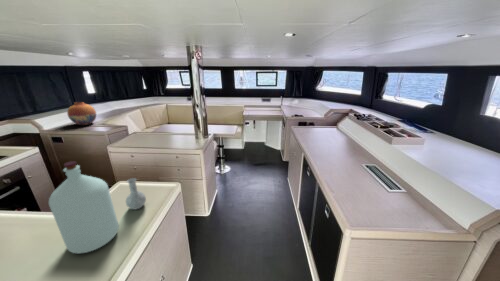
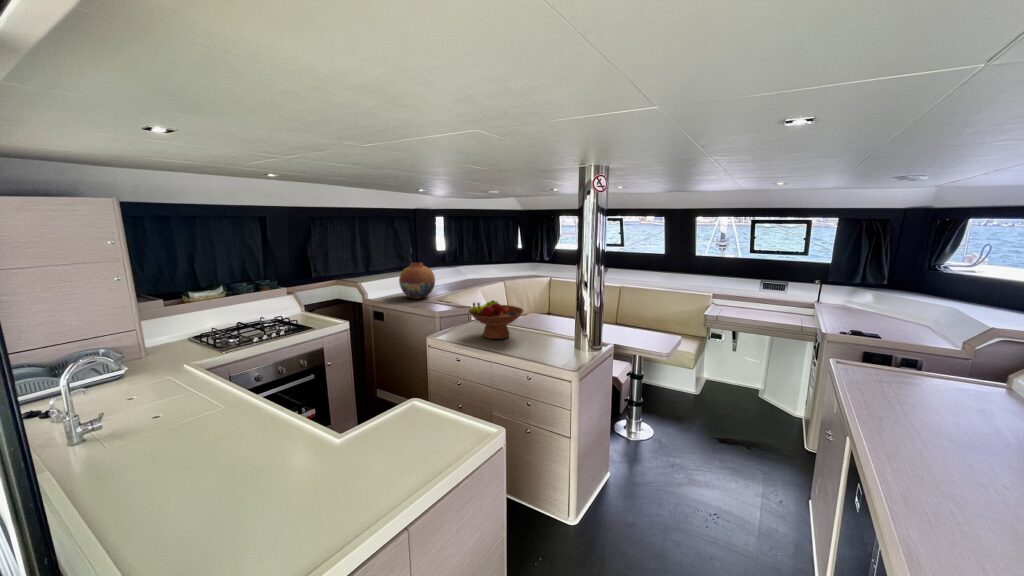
fruit bowl: none [132,120,165,142] -> present [469,300,523,339]
bottle: present [49,161,146,254] -> none [296,339,433,490]

